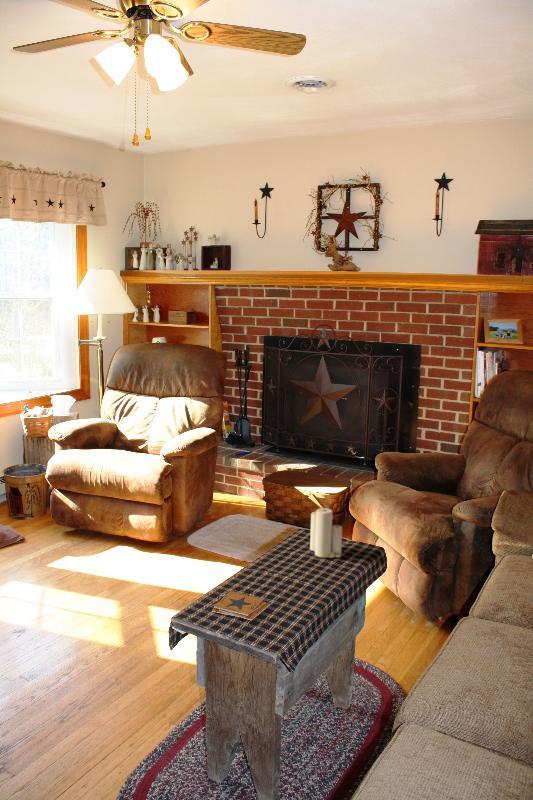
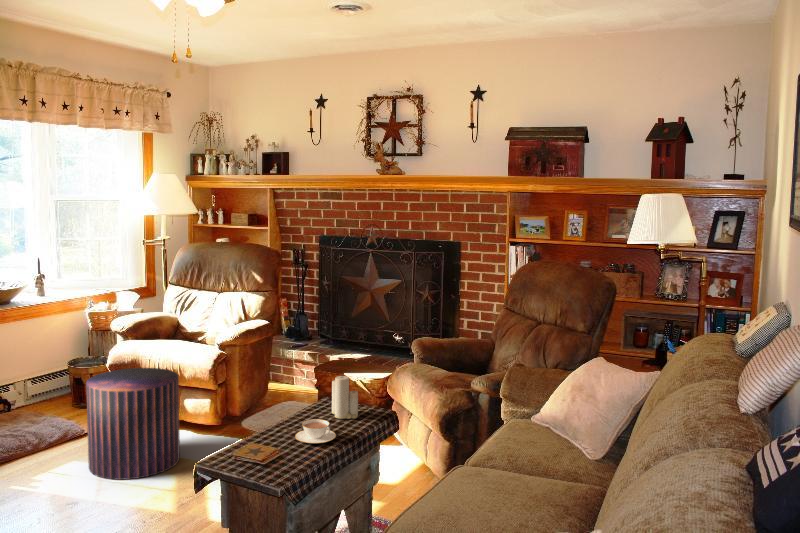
pouf: none [29,481,127,604] -> present [86,368,180,480]
teacup: none [276,561,323,592] -> present [295,419,336,443]

